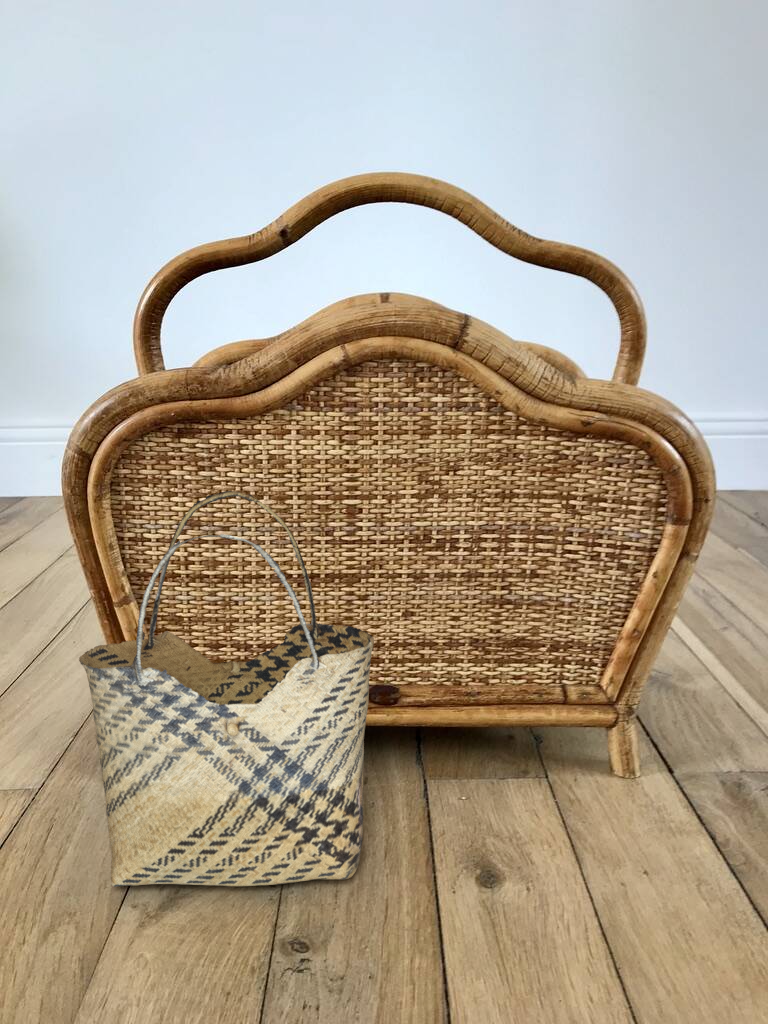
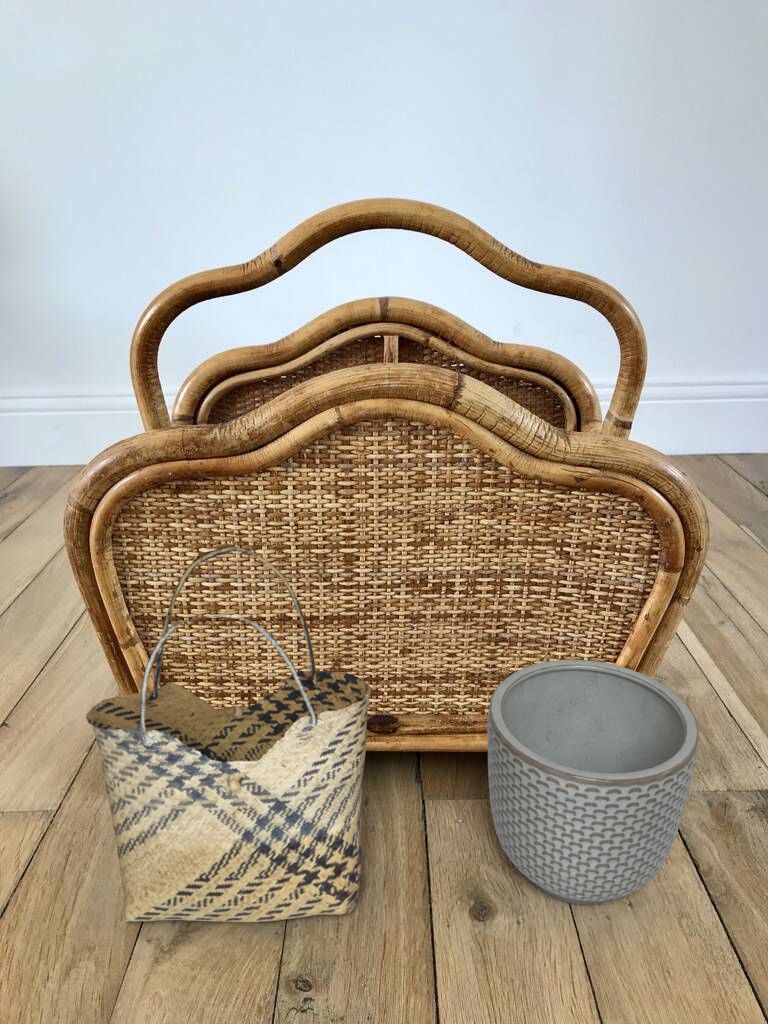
planter: none [495,623,712,874] -> present [487,660,699,905]

